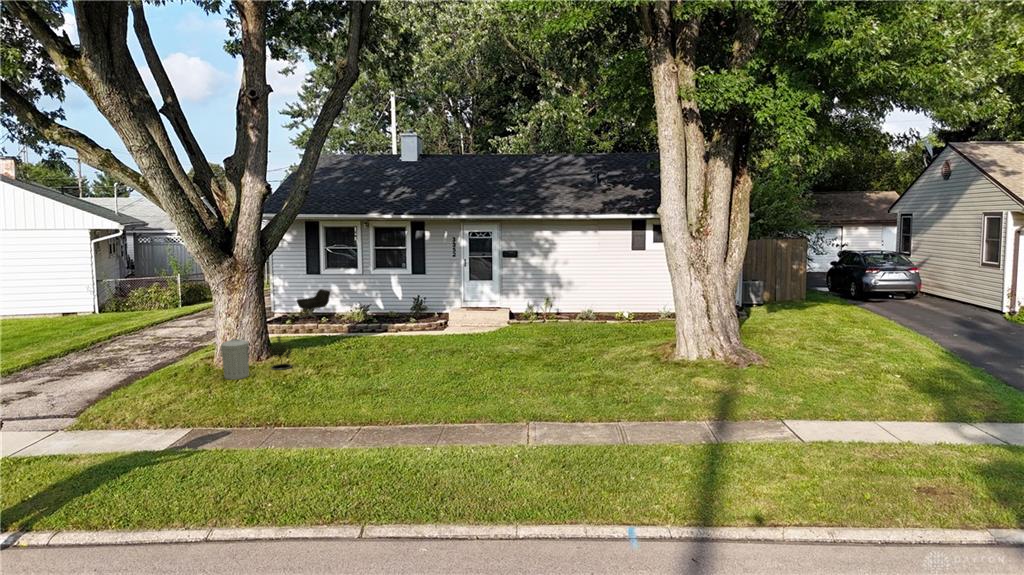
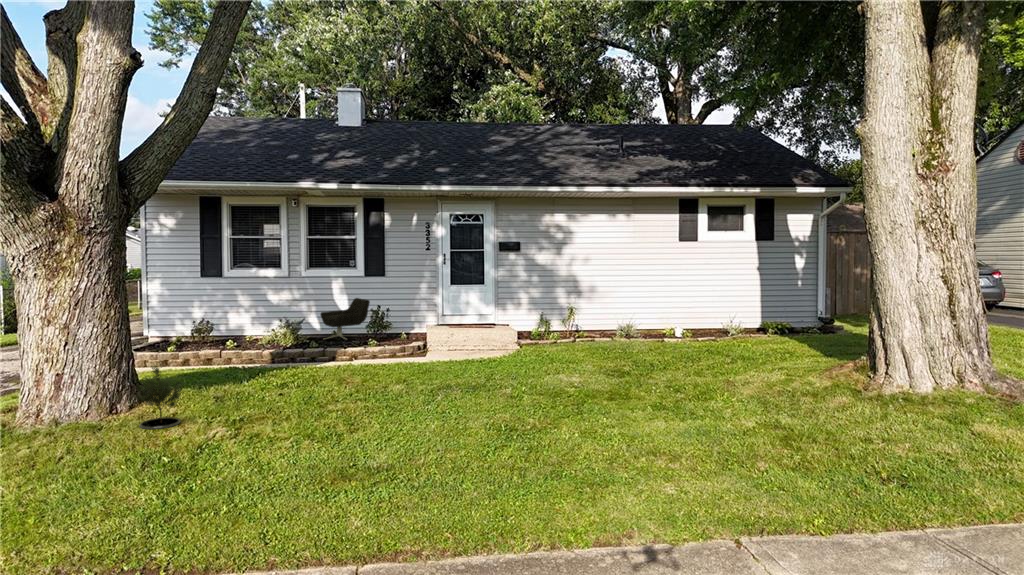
lounge chair: present [297,289,330,316] -> present [320,298,370,339]
trash can: present [221,339,250,379] -> none [35,371,97,452]

